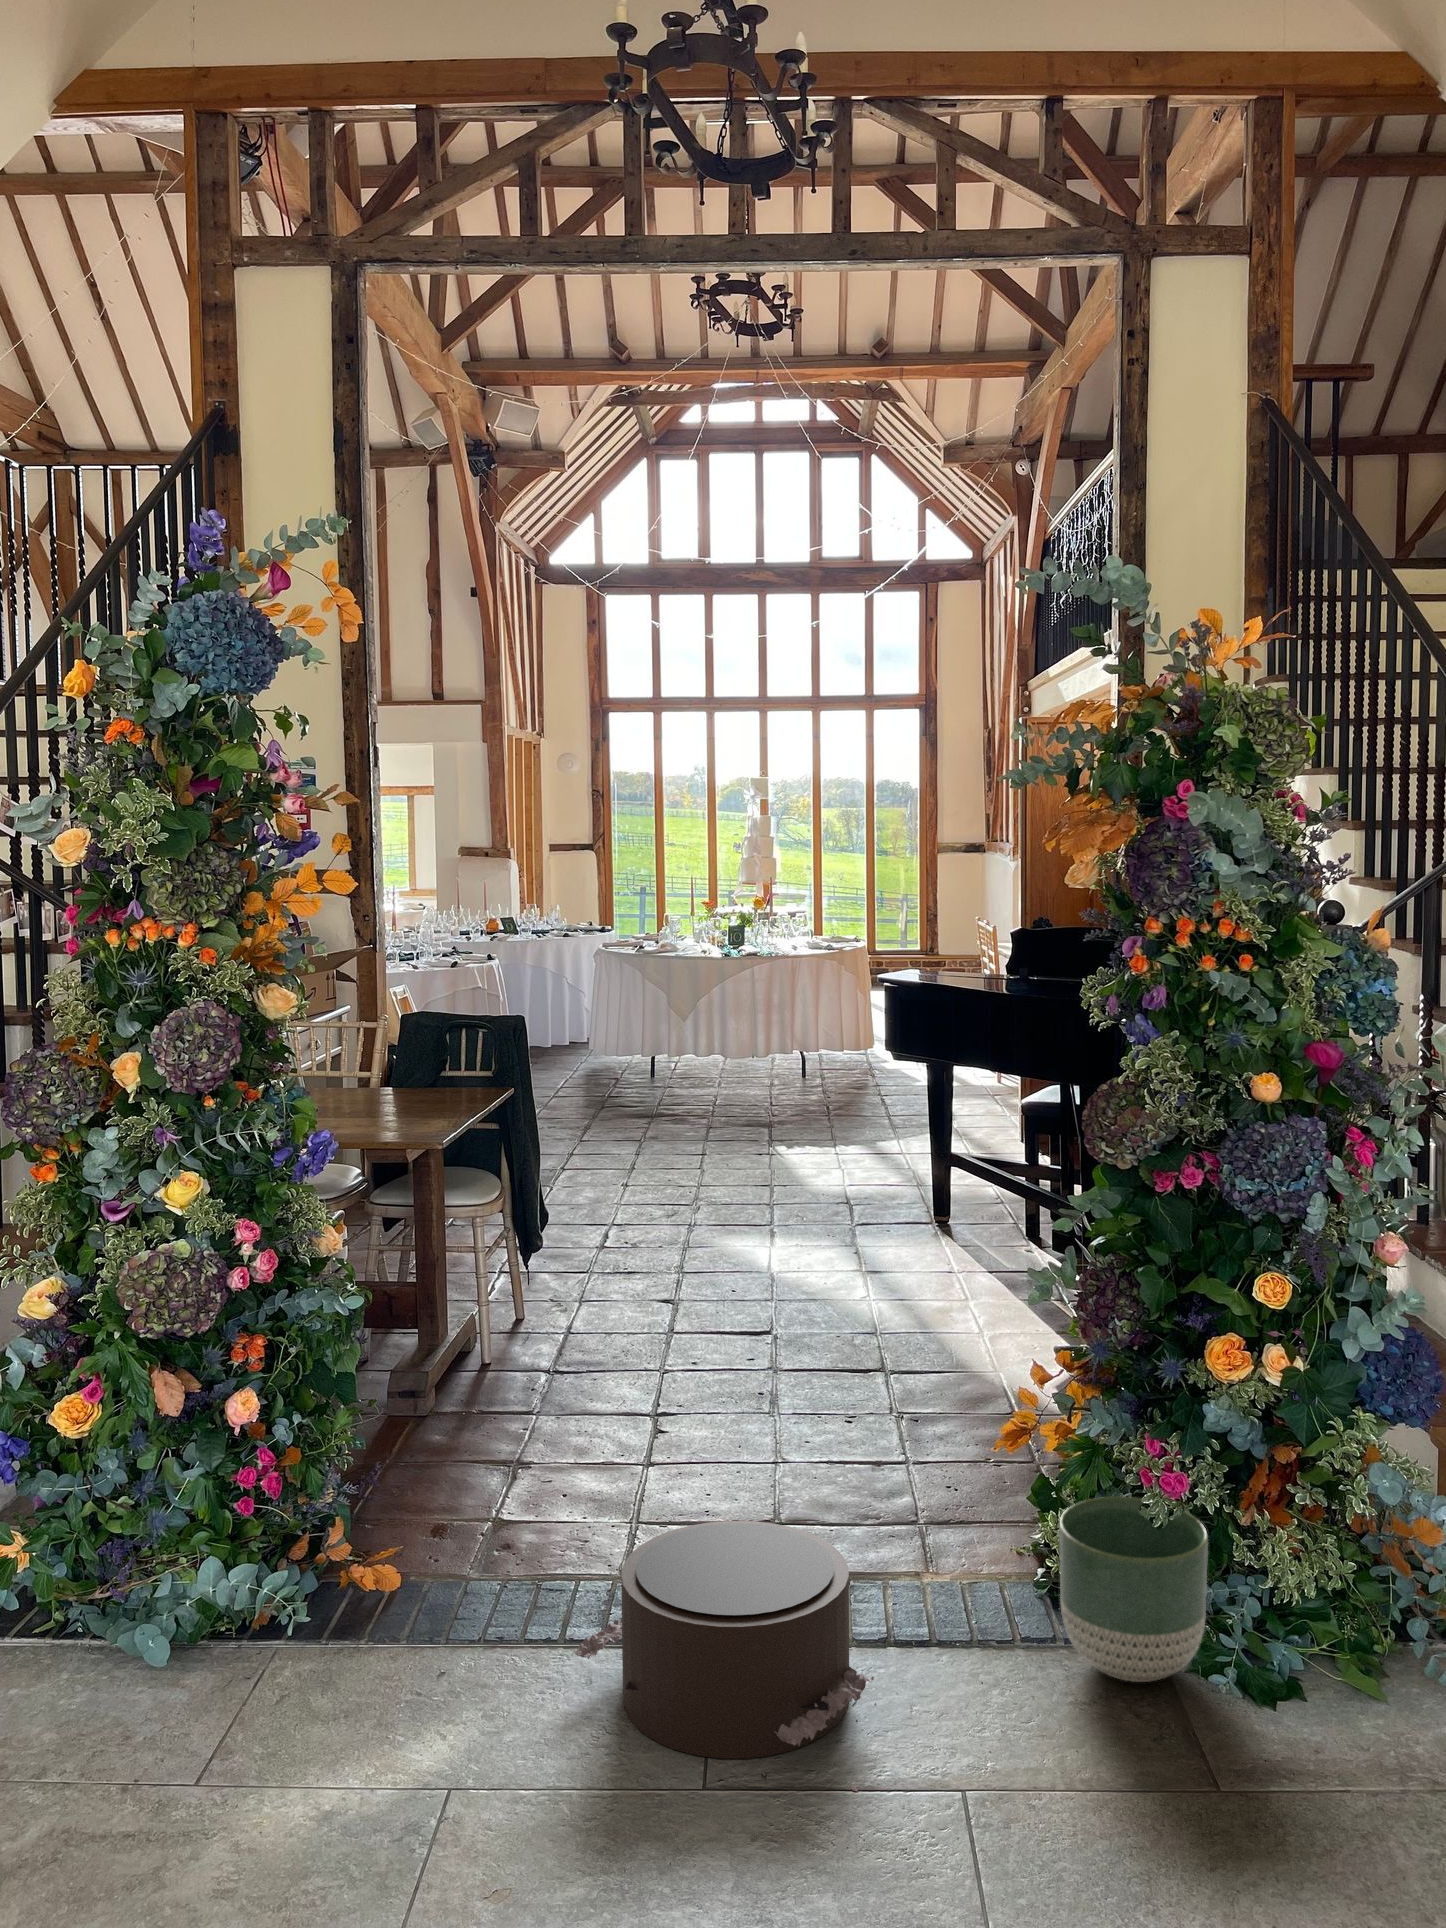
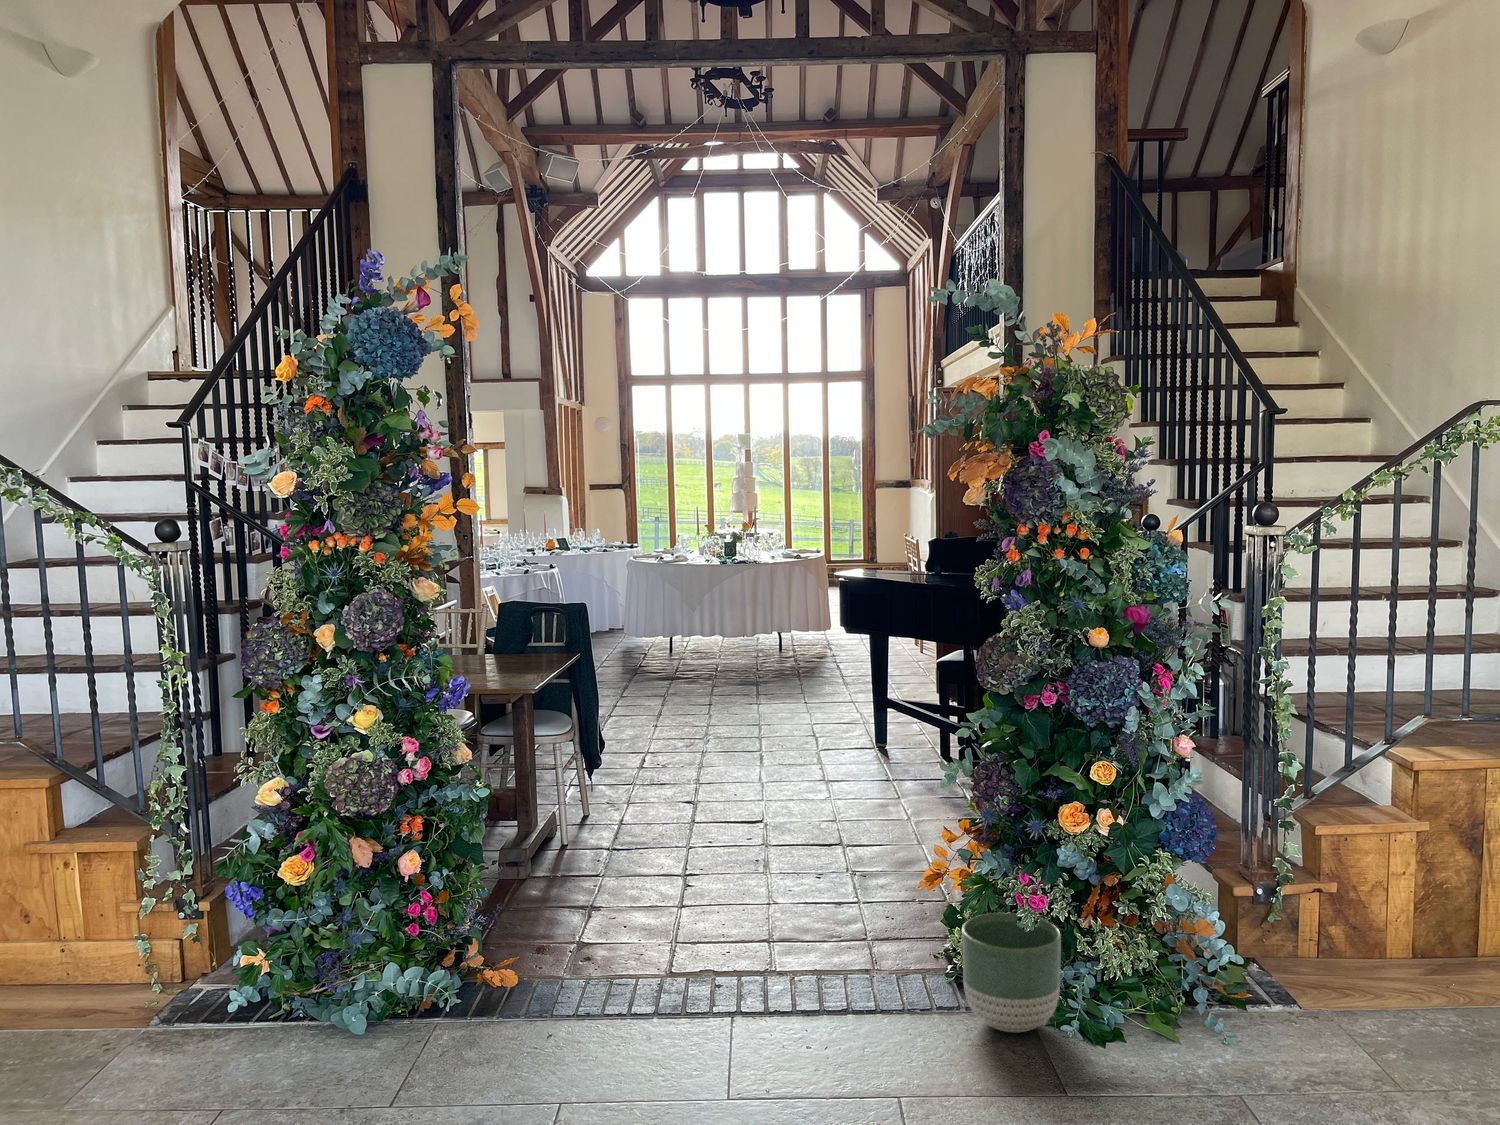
pouf: present [573,1521,874,1759] -> none [637,934,840,1083]

